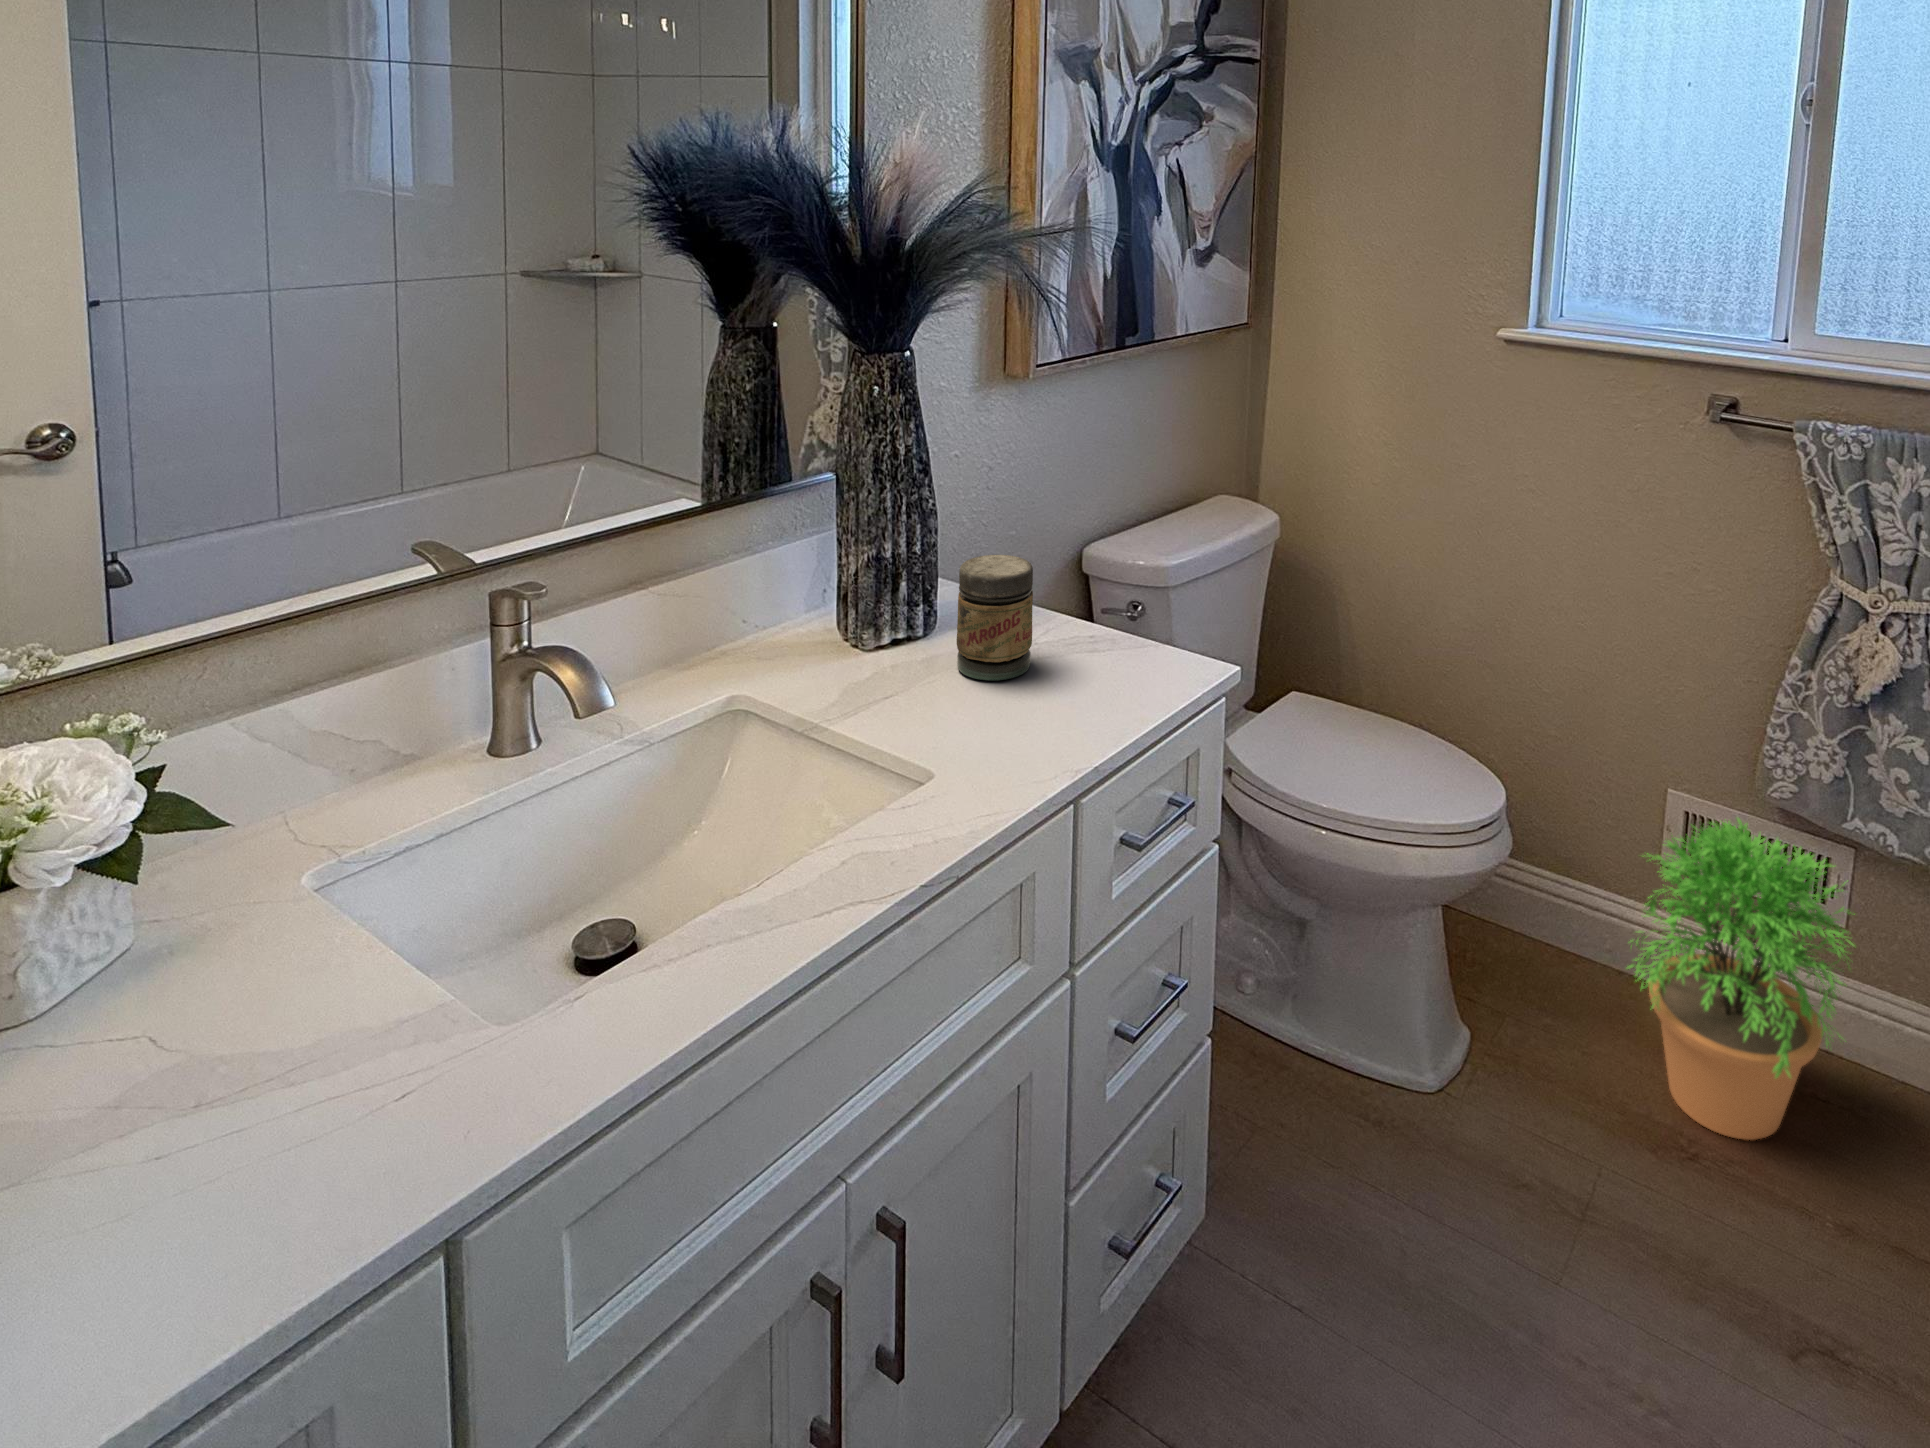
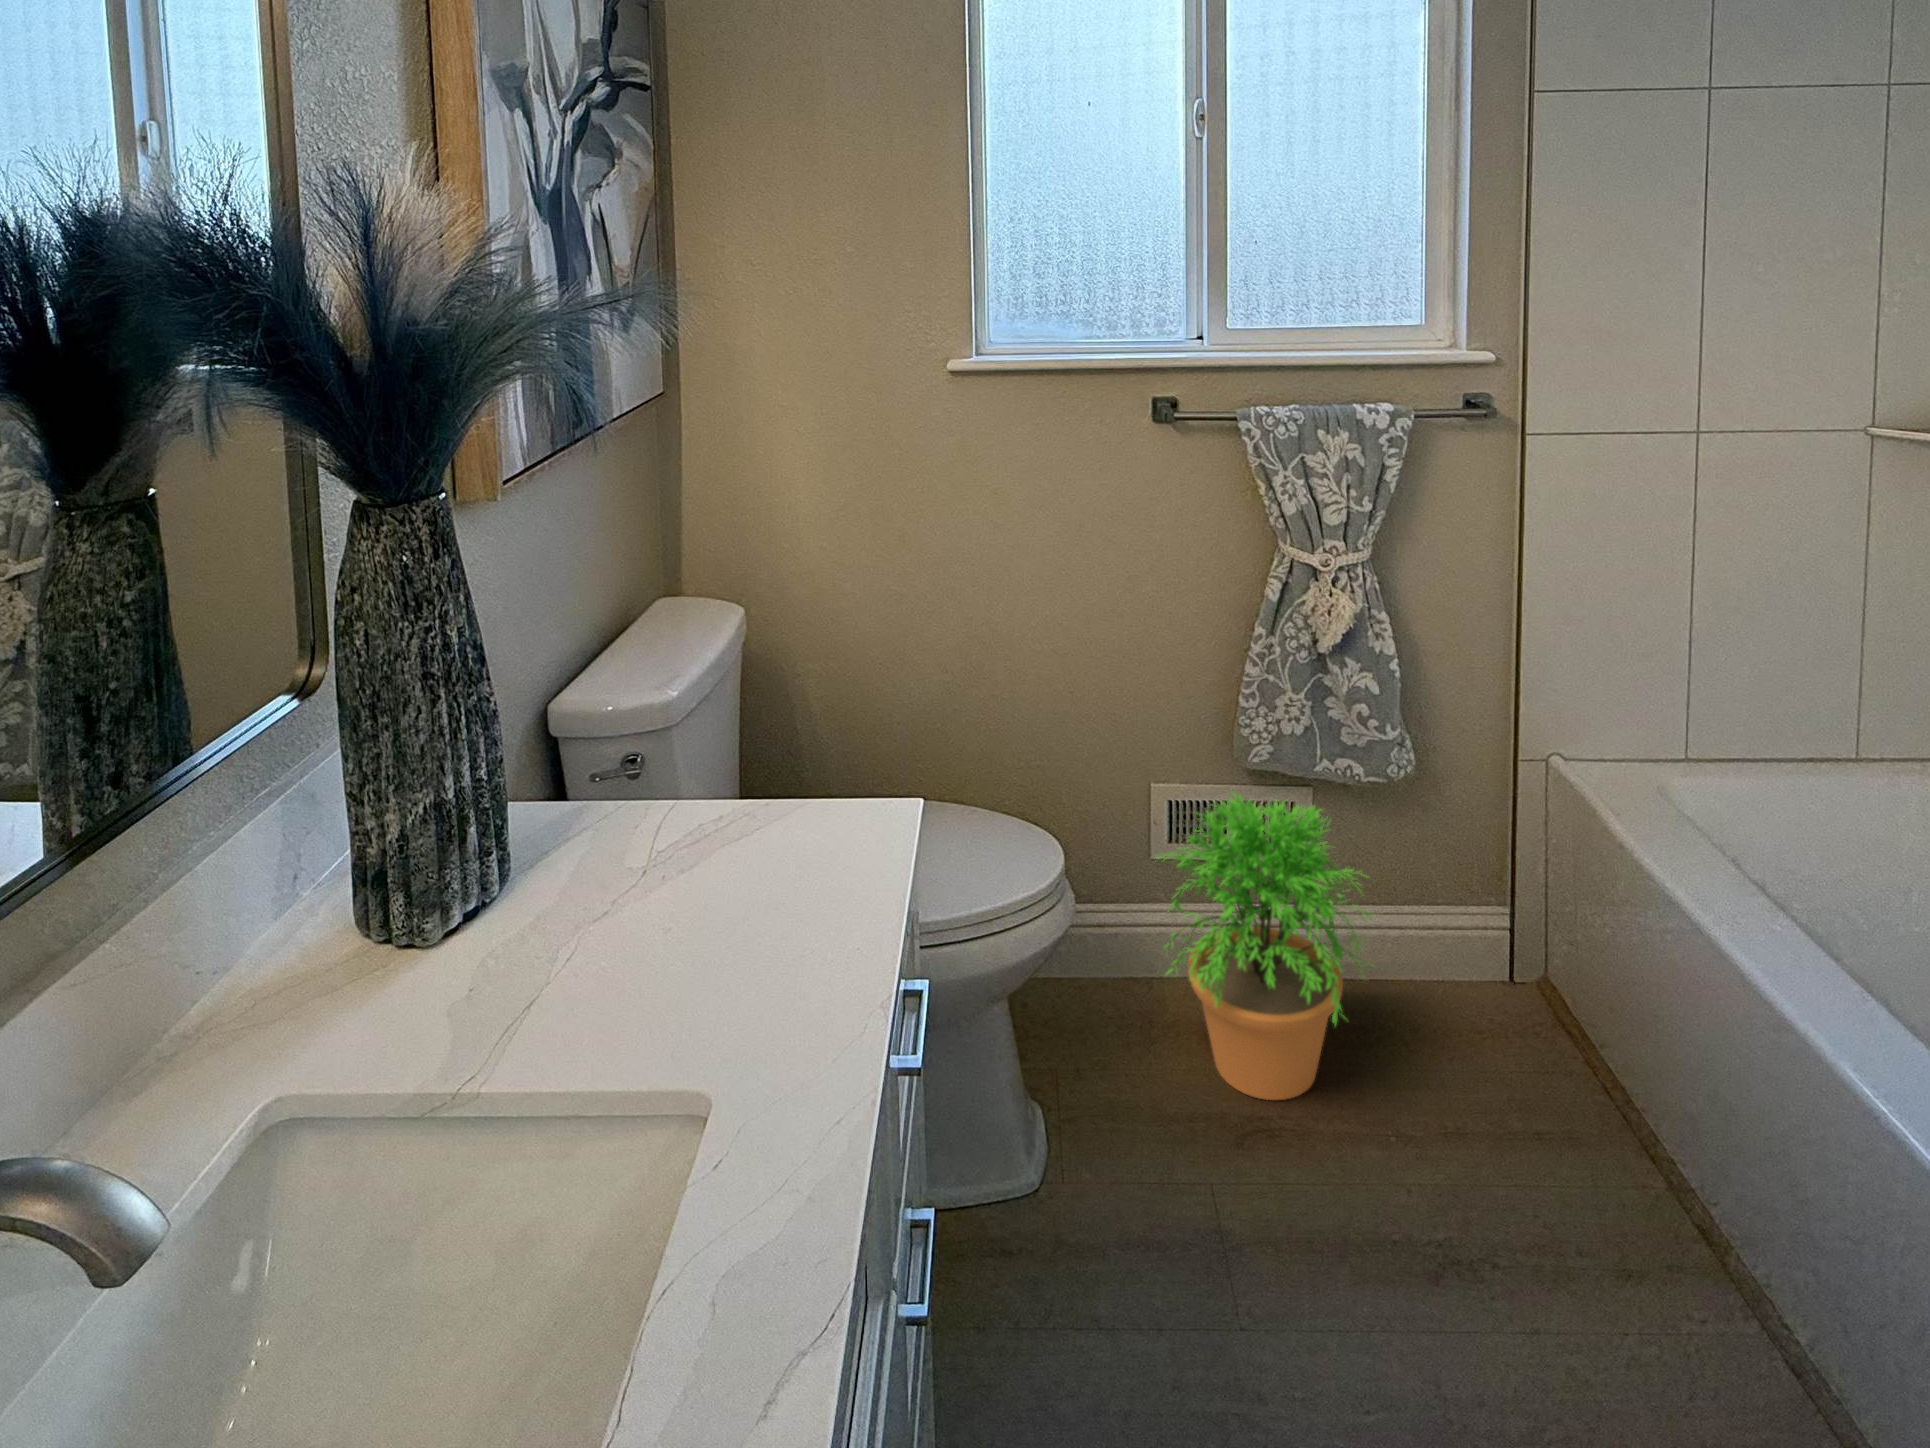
jar: present [957,555,1033,680] -> none [578,743,689,932]

